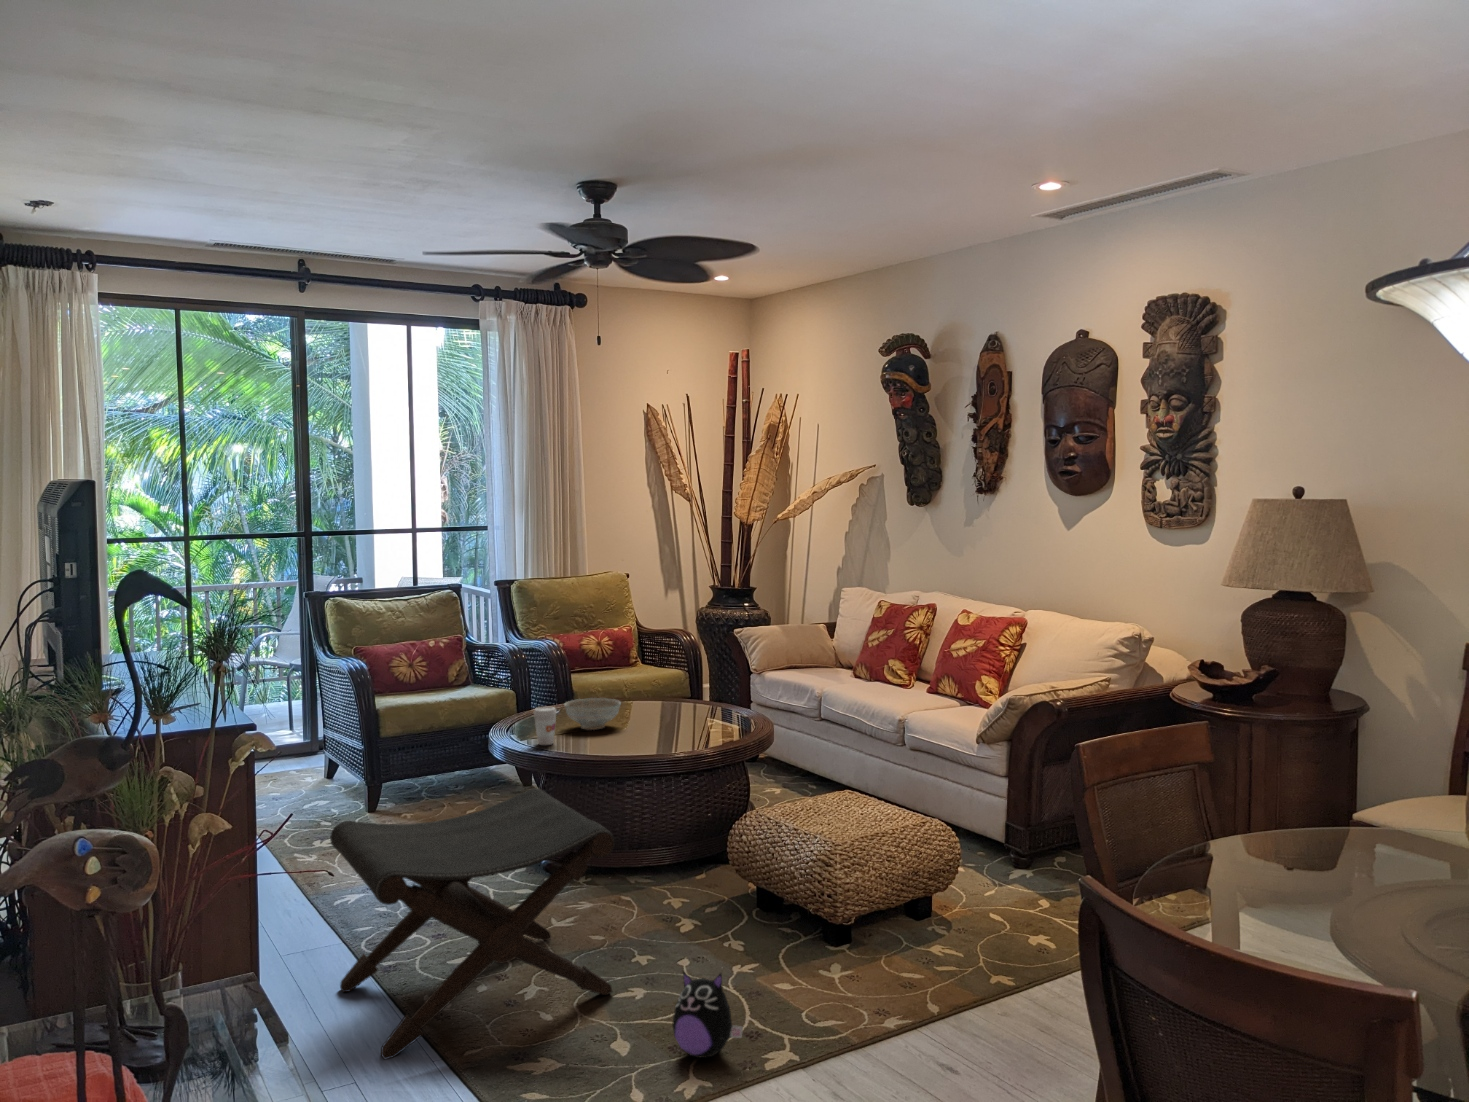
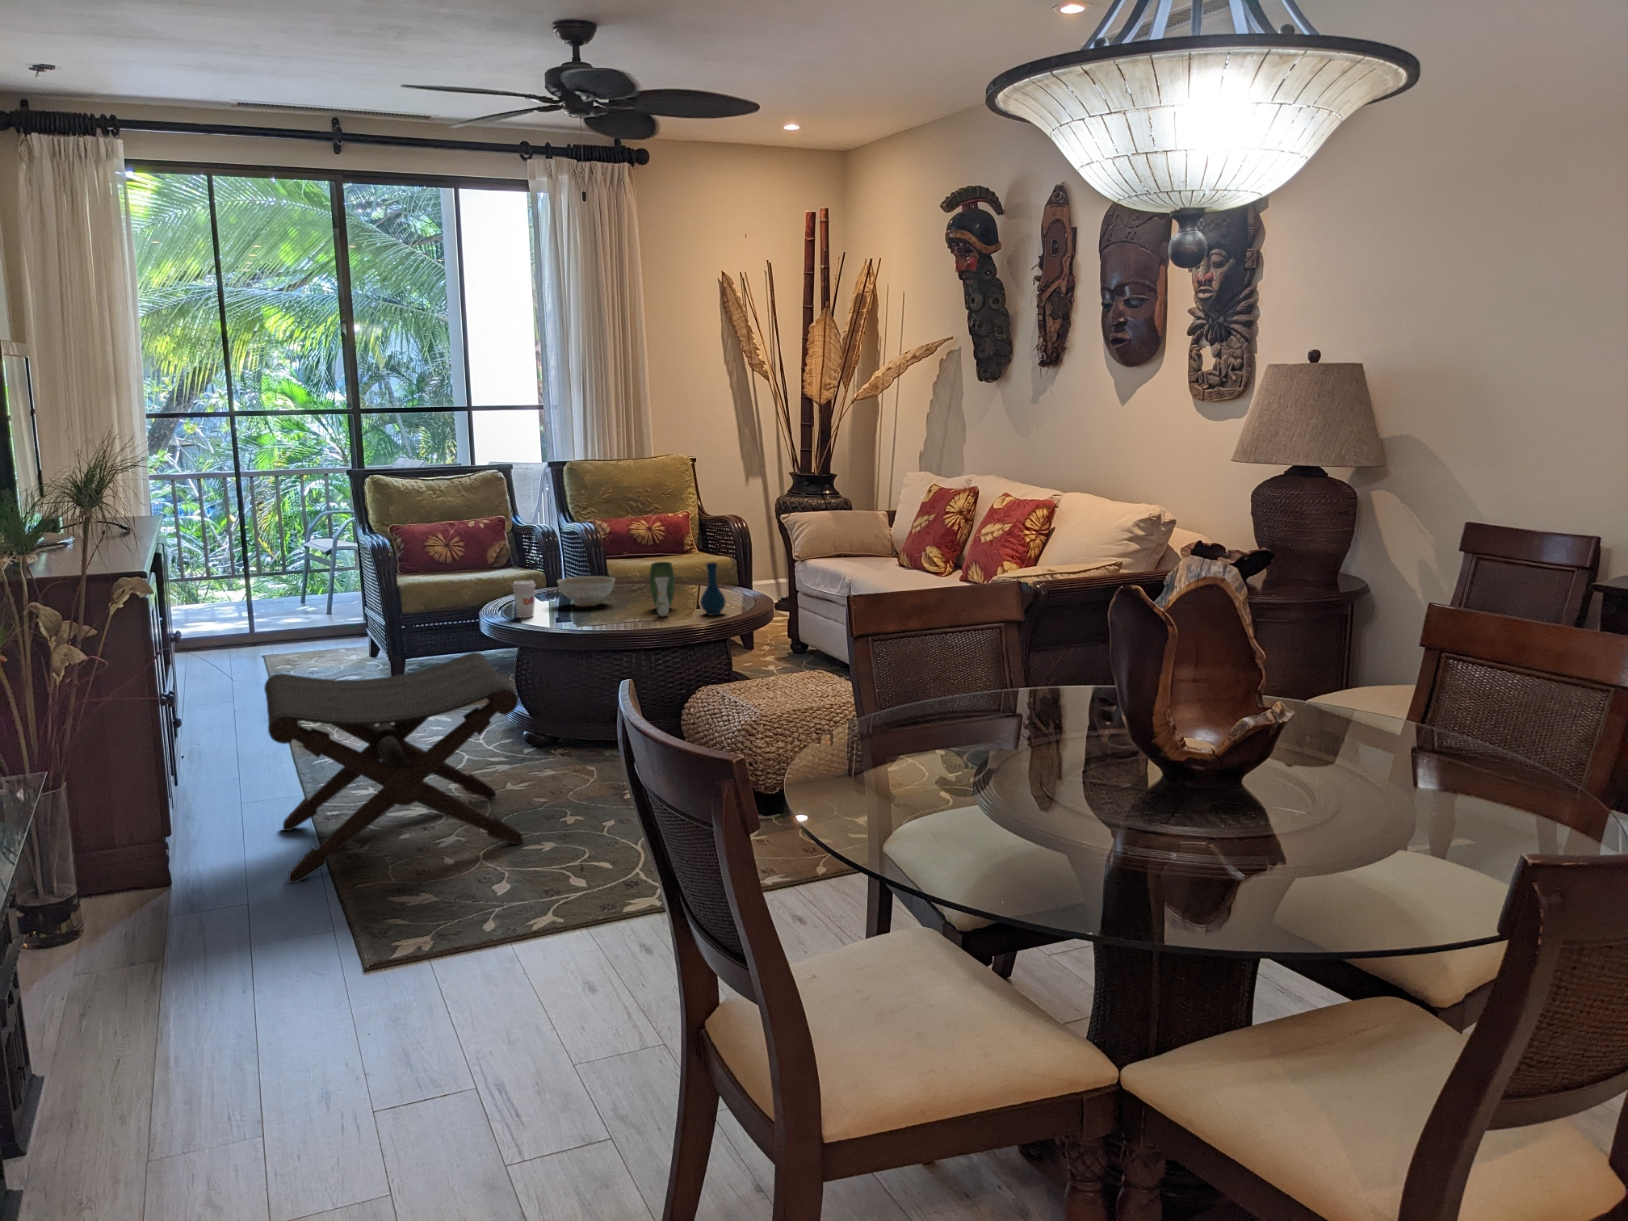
vase: none [661,684,743,740] -> present [649,562,726,617]
plush toy: present [672,973,743,1058] -> none [545,819,609,898]

